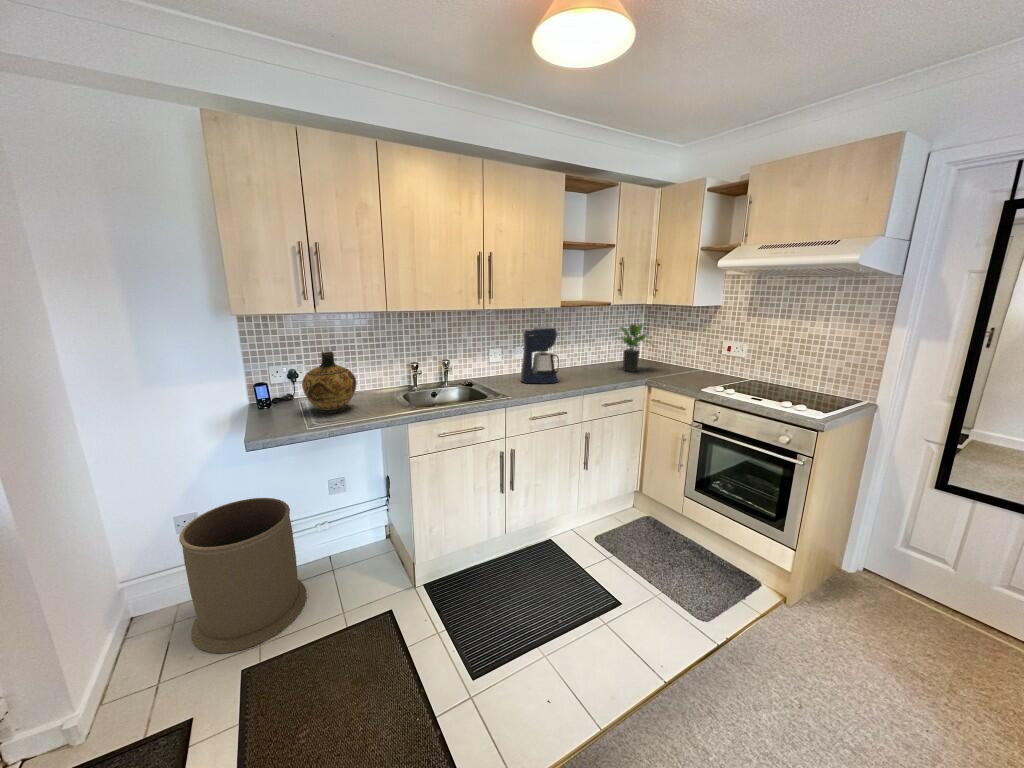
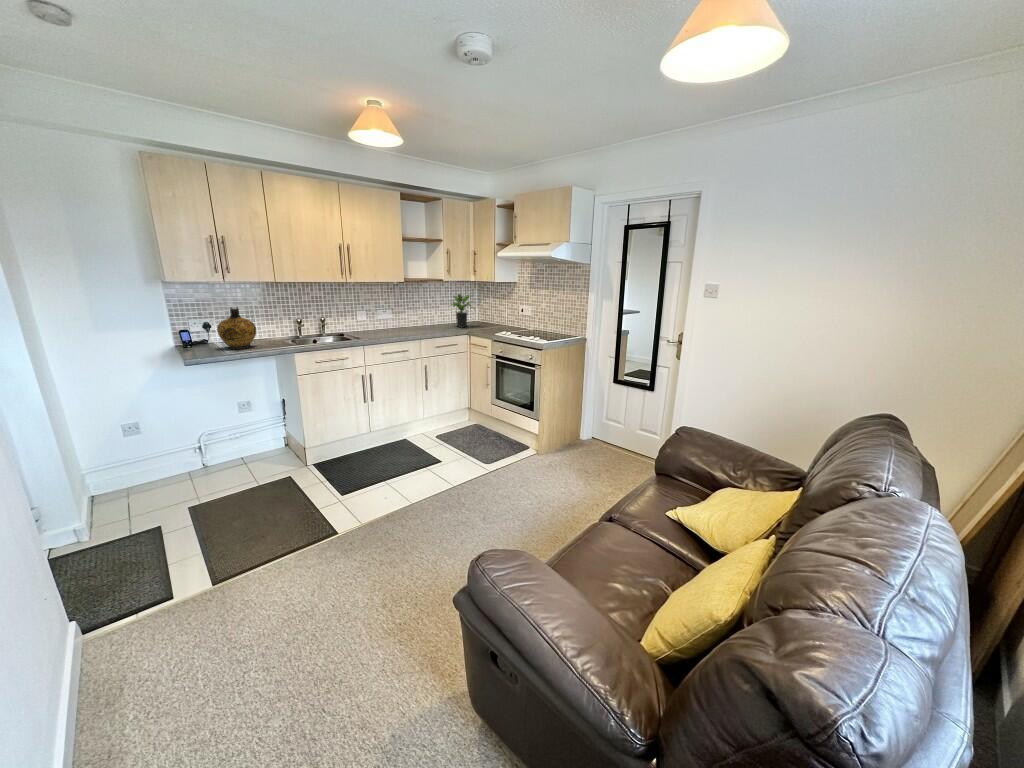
coffee maker: present [520,327,559,383] -> none [379,295,407,333]
trash can: present [179,498,307,653] -> none [135,410,228,501]

